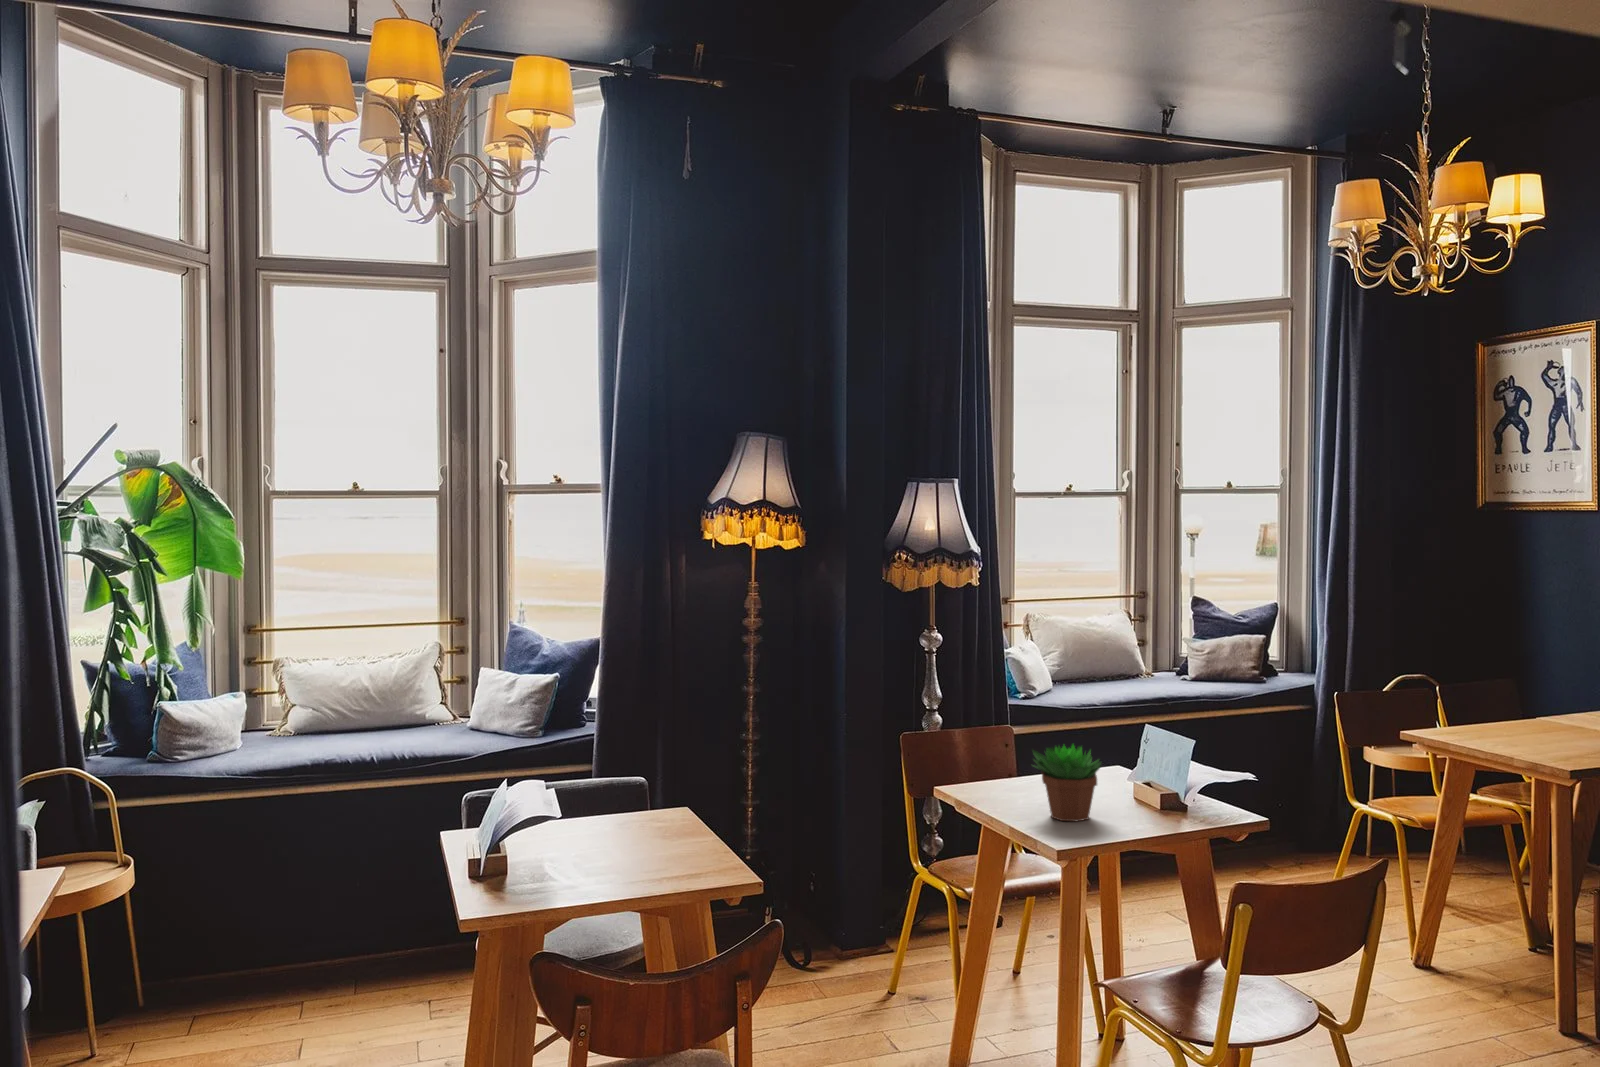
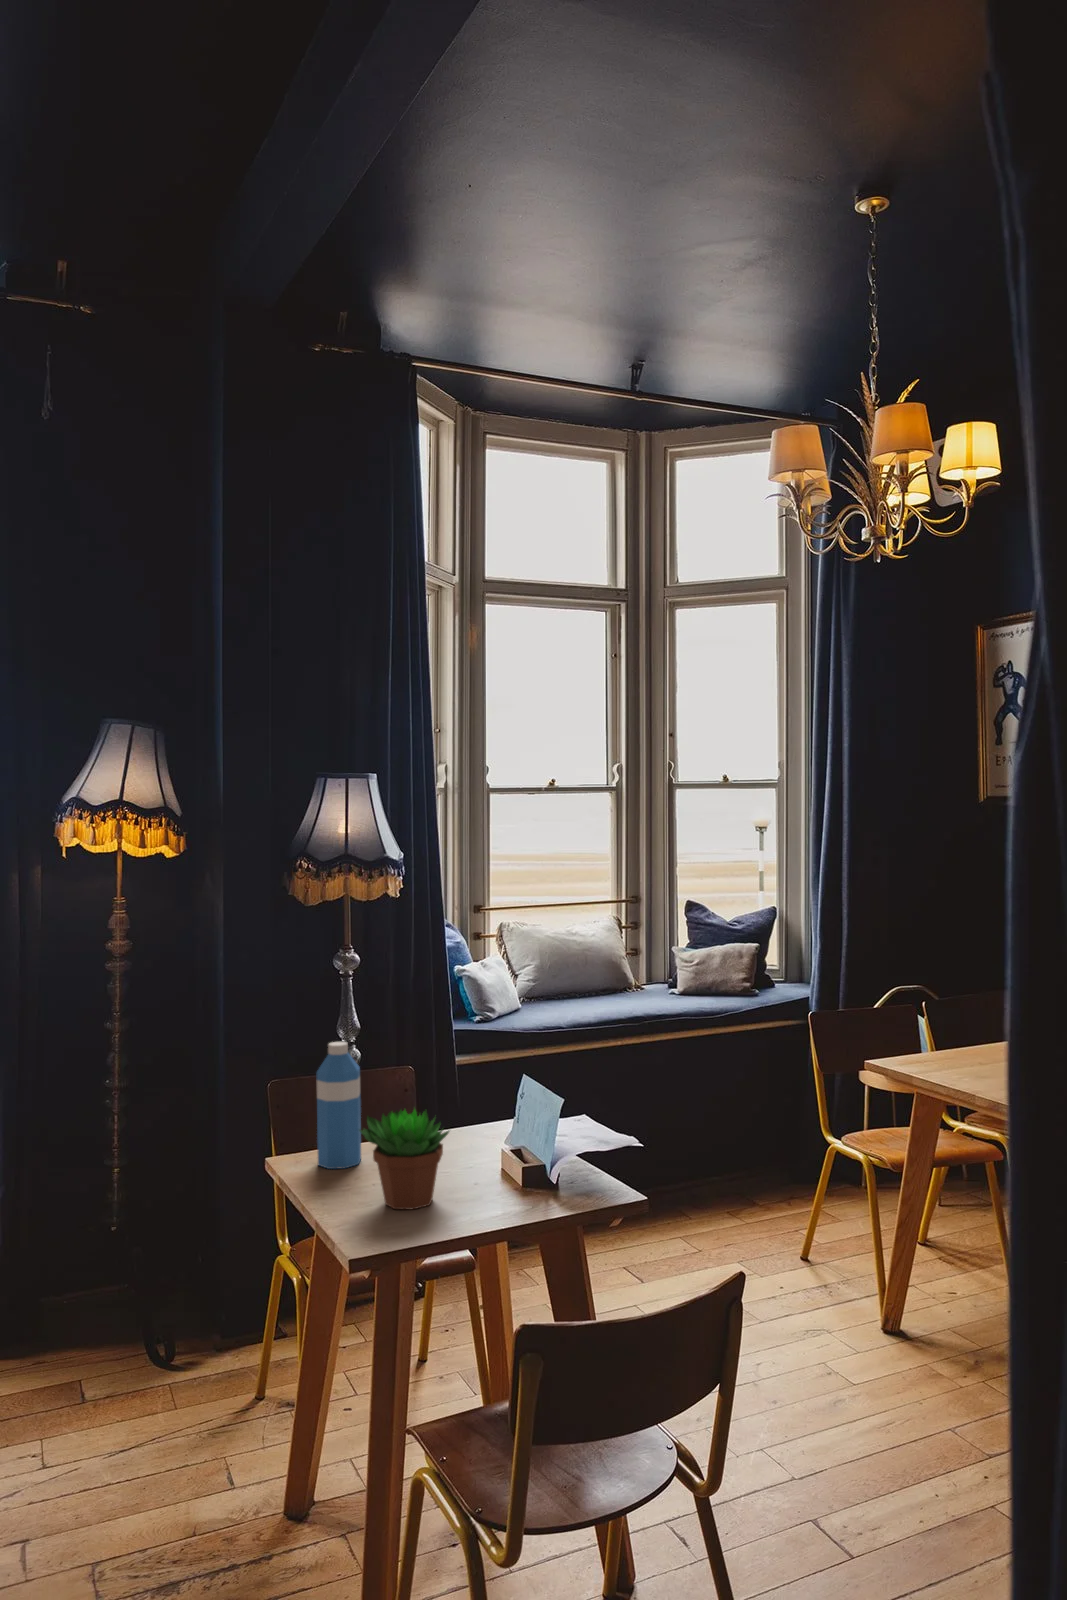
water bottle: none [971,695,1006,795] -> present [317,1042,361,1169]

